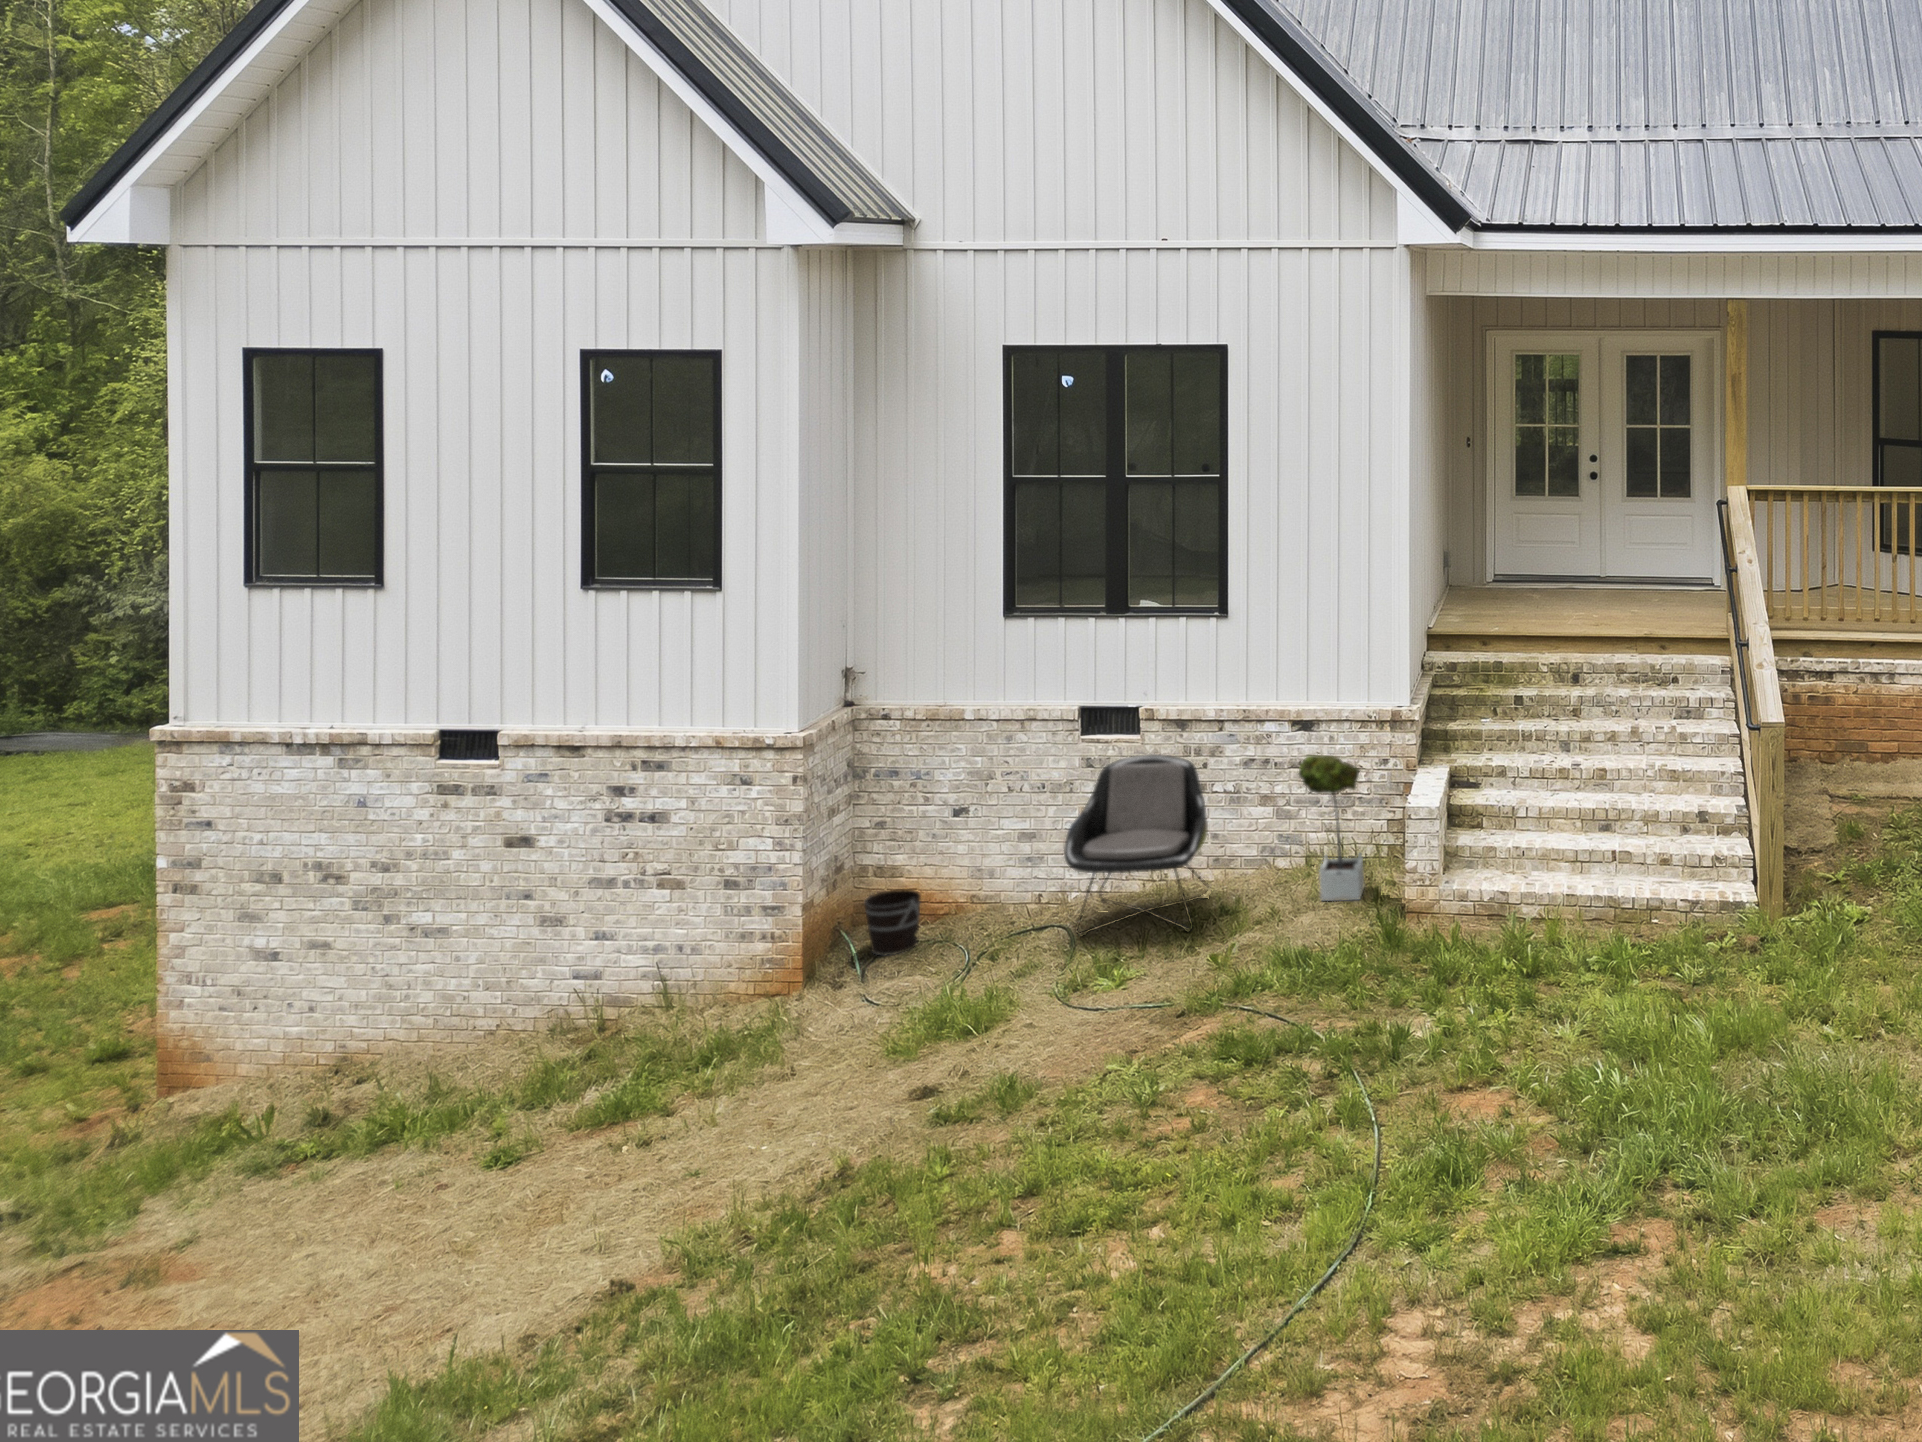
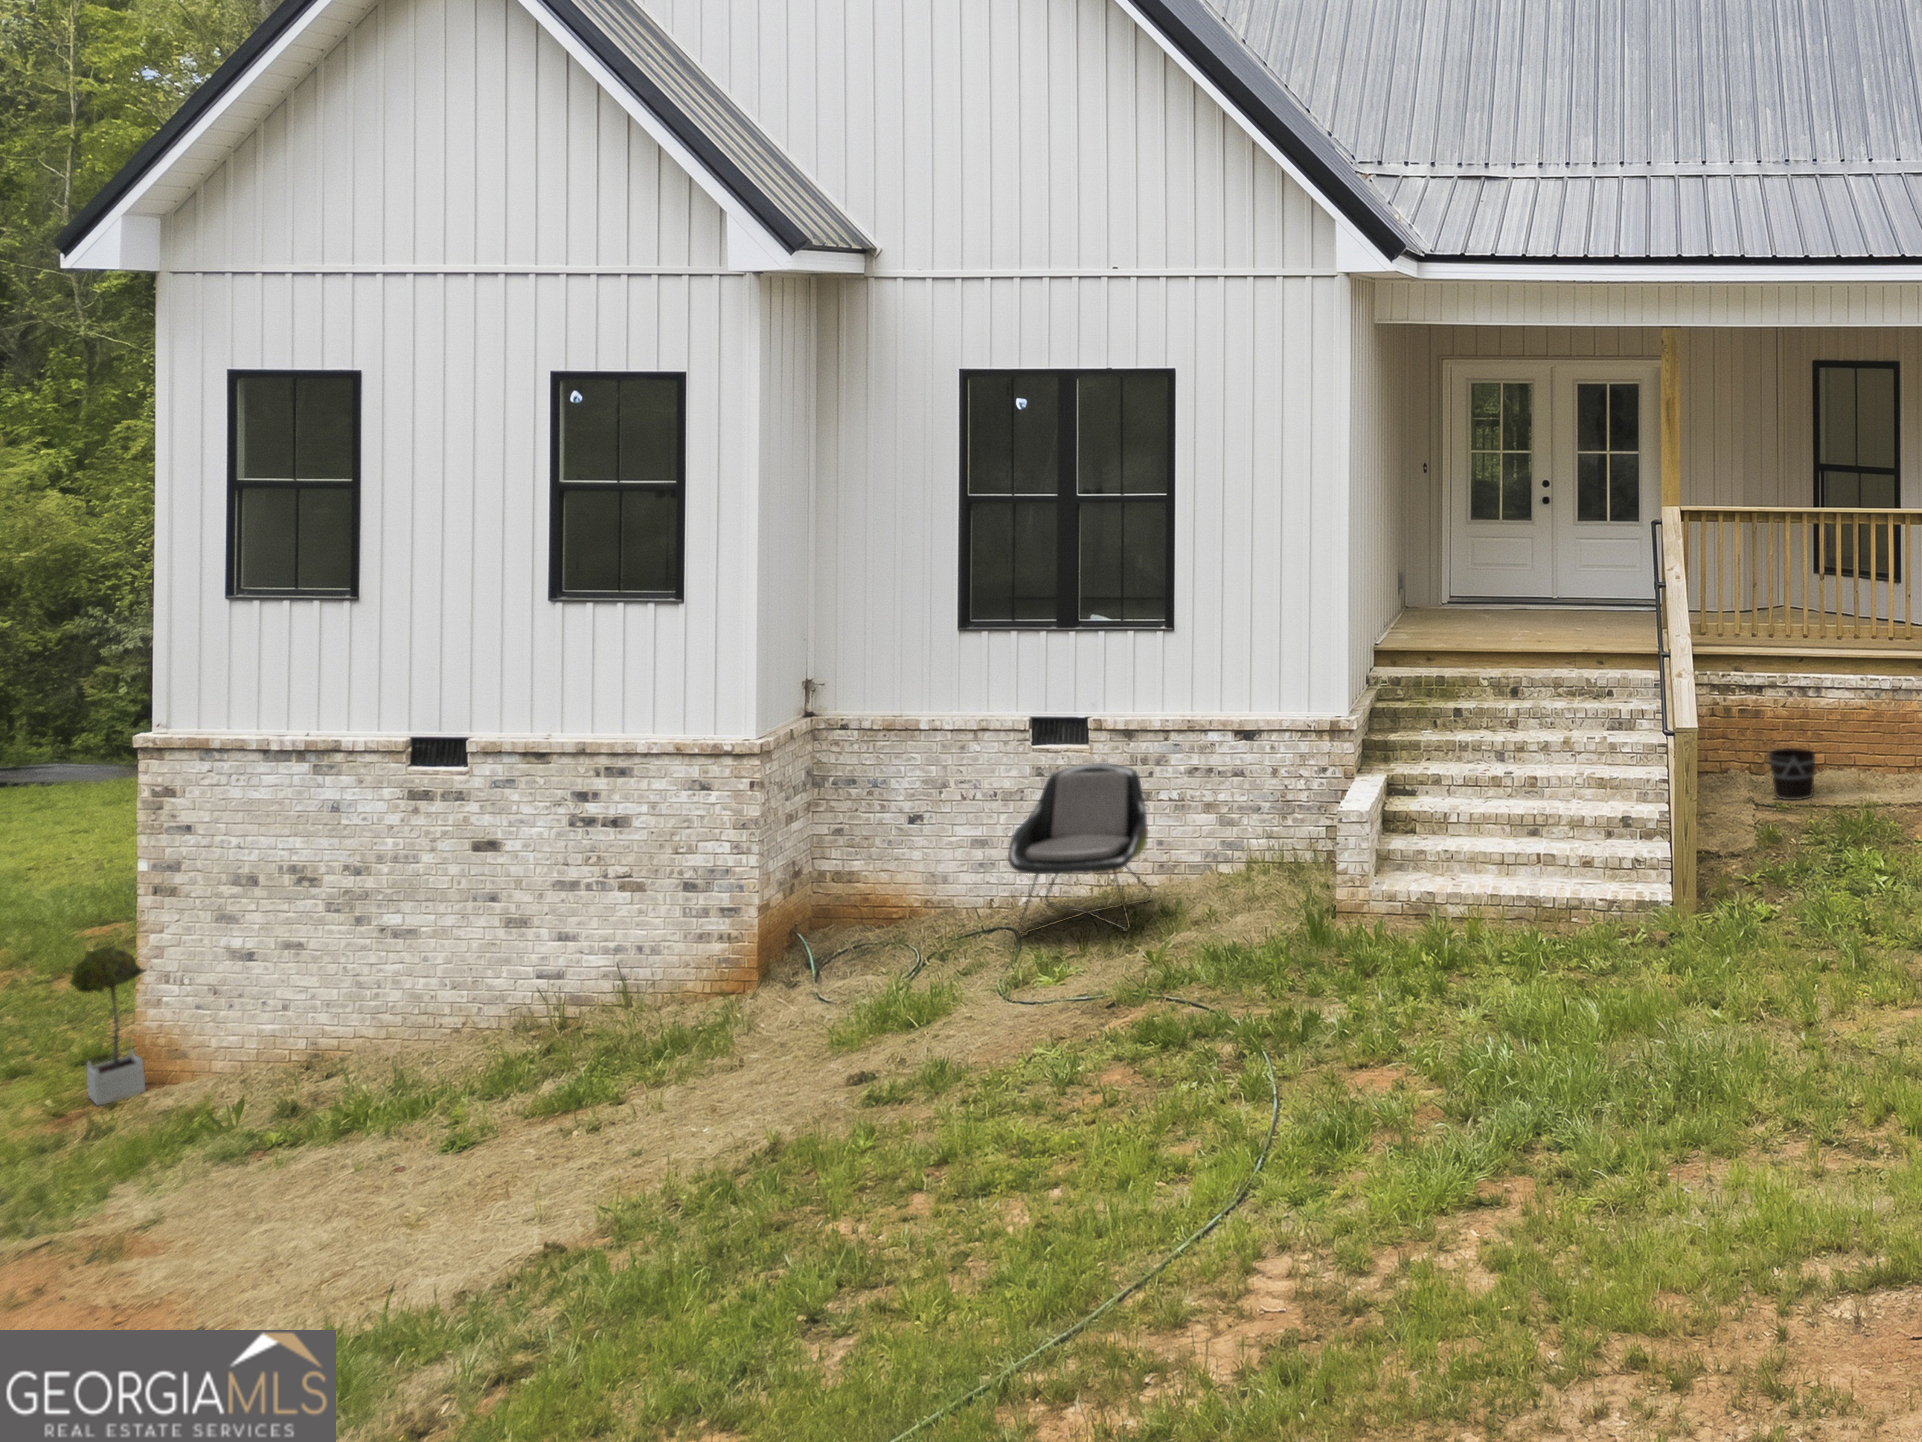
potted tree: present [1299,755,1365,901] -> present [71,948,146,1106]
bucket: present [864,889,921,955] -> present [1769,747,1815,800]

